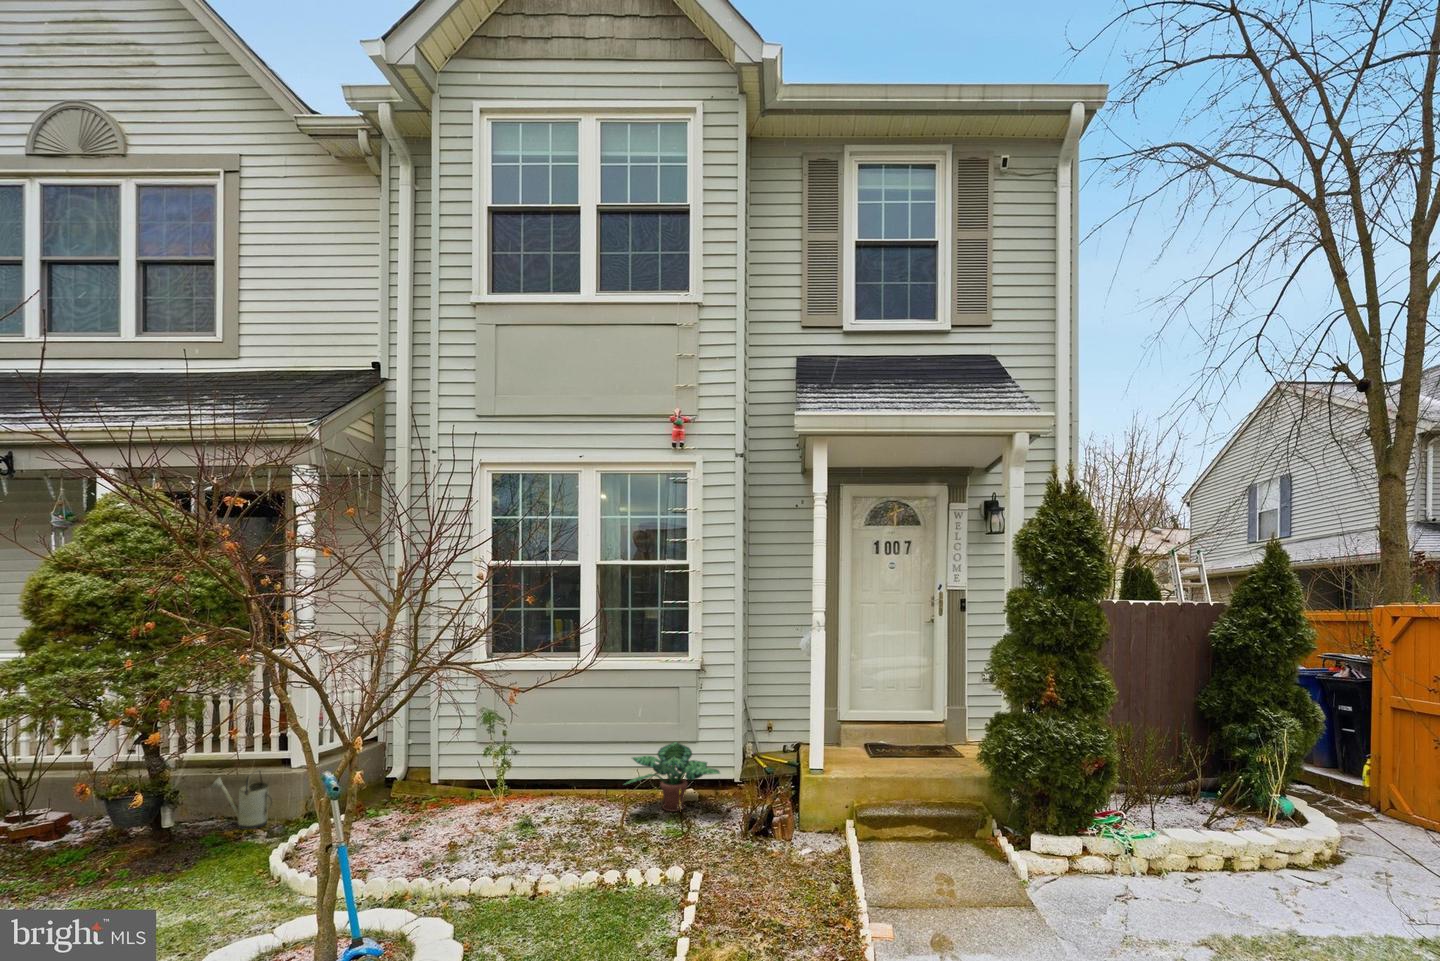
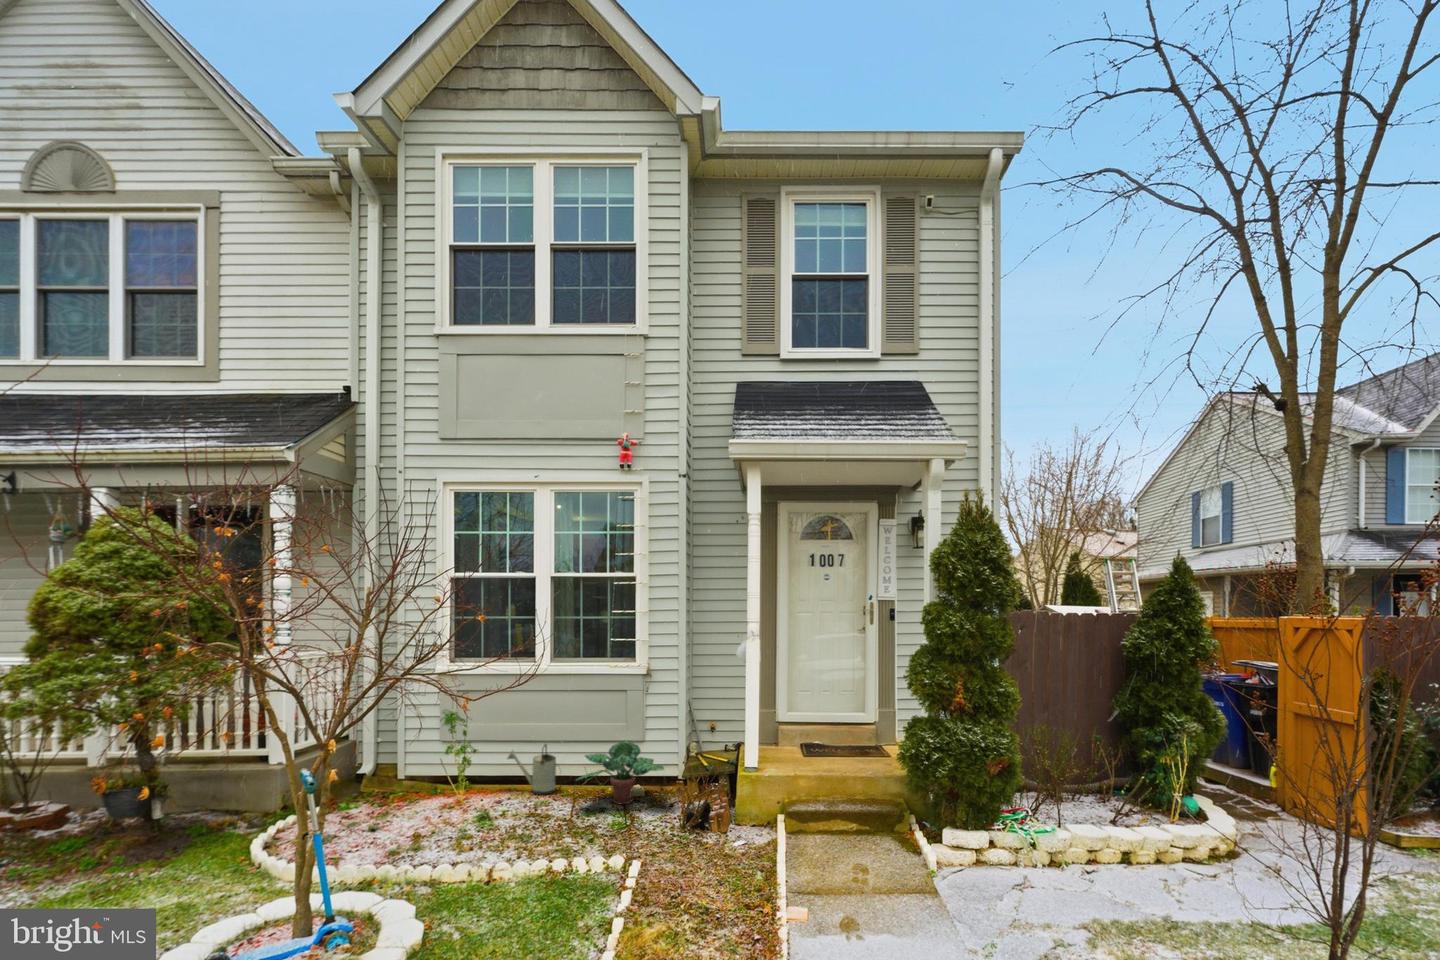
watering can: present [211,771,272,829] -> present [508,744,556,795]

